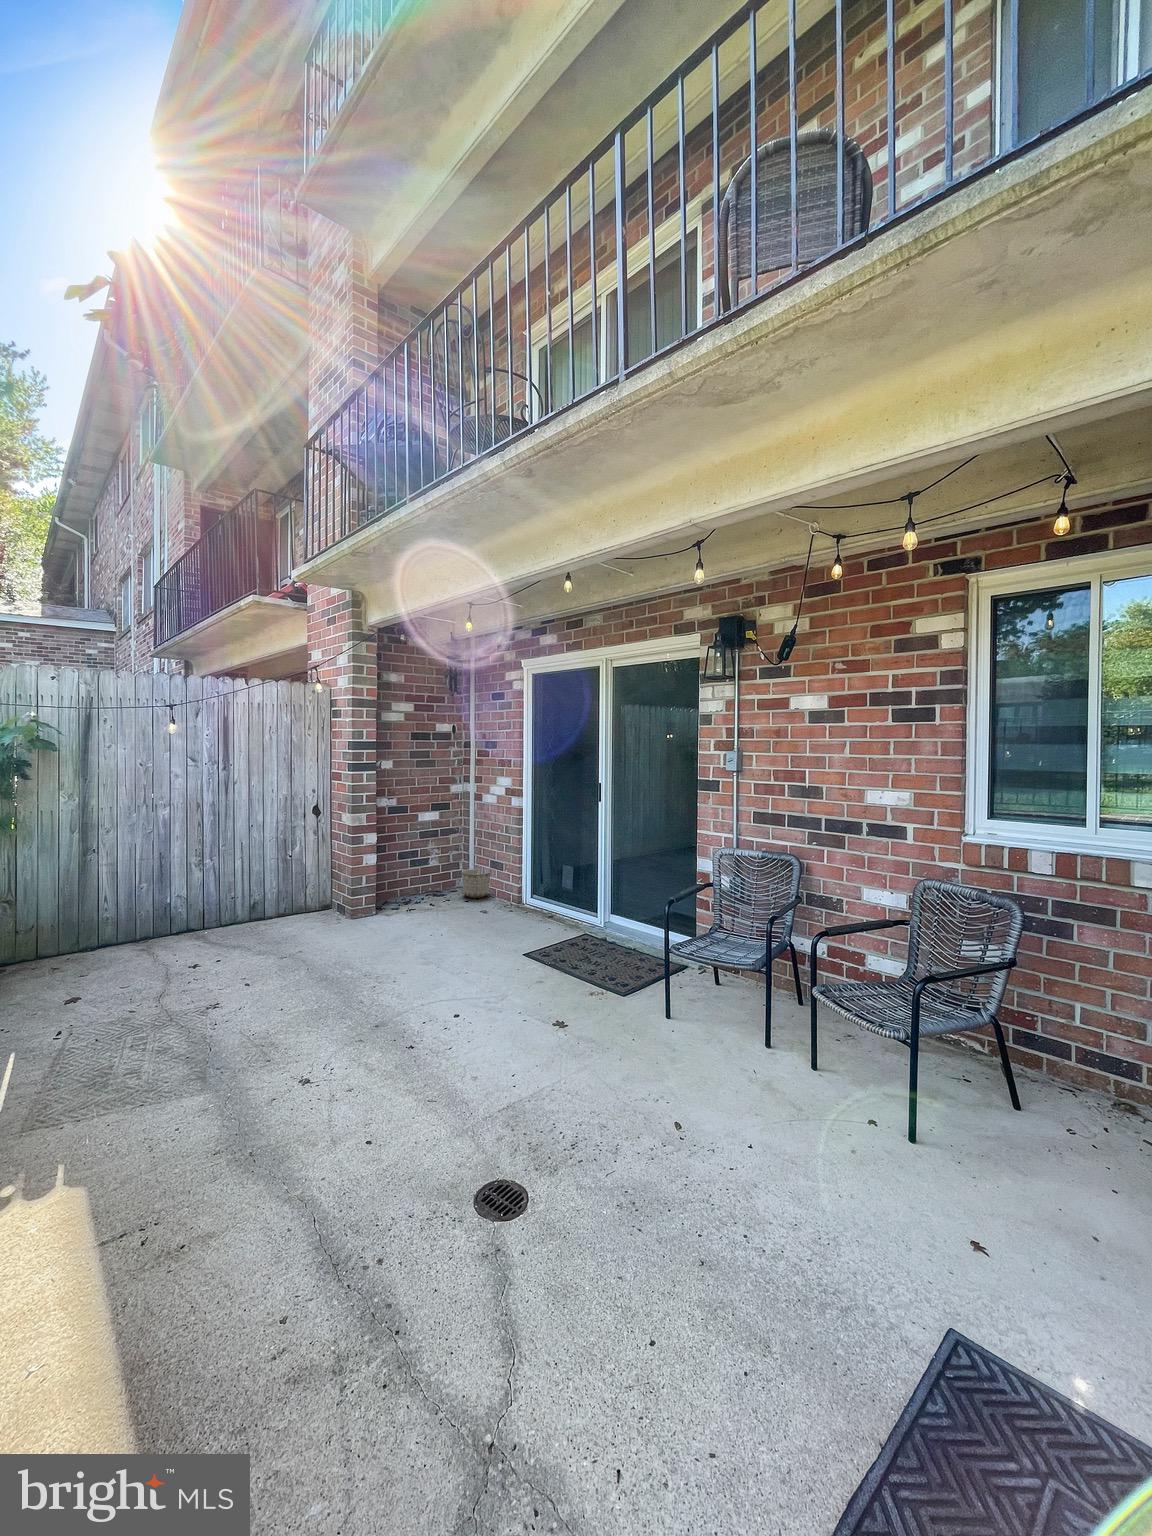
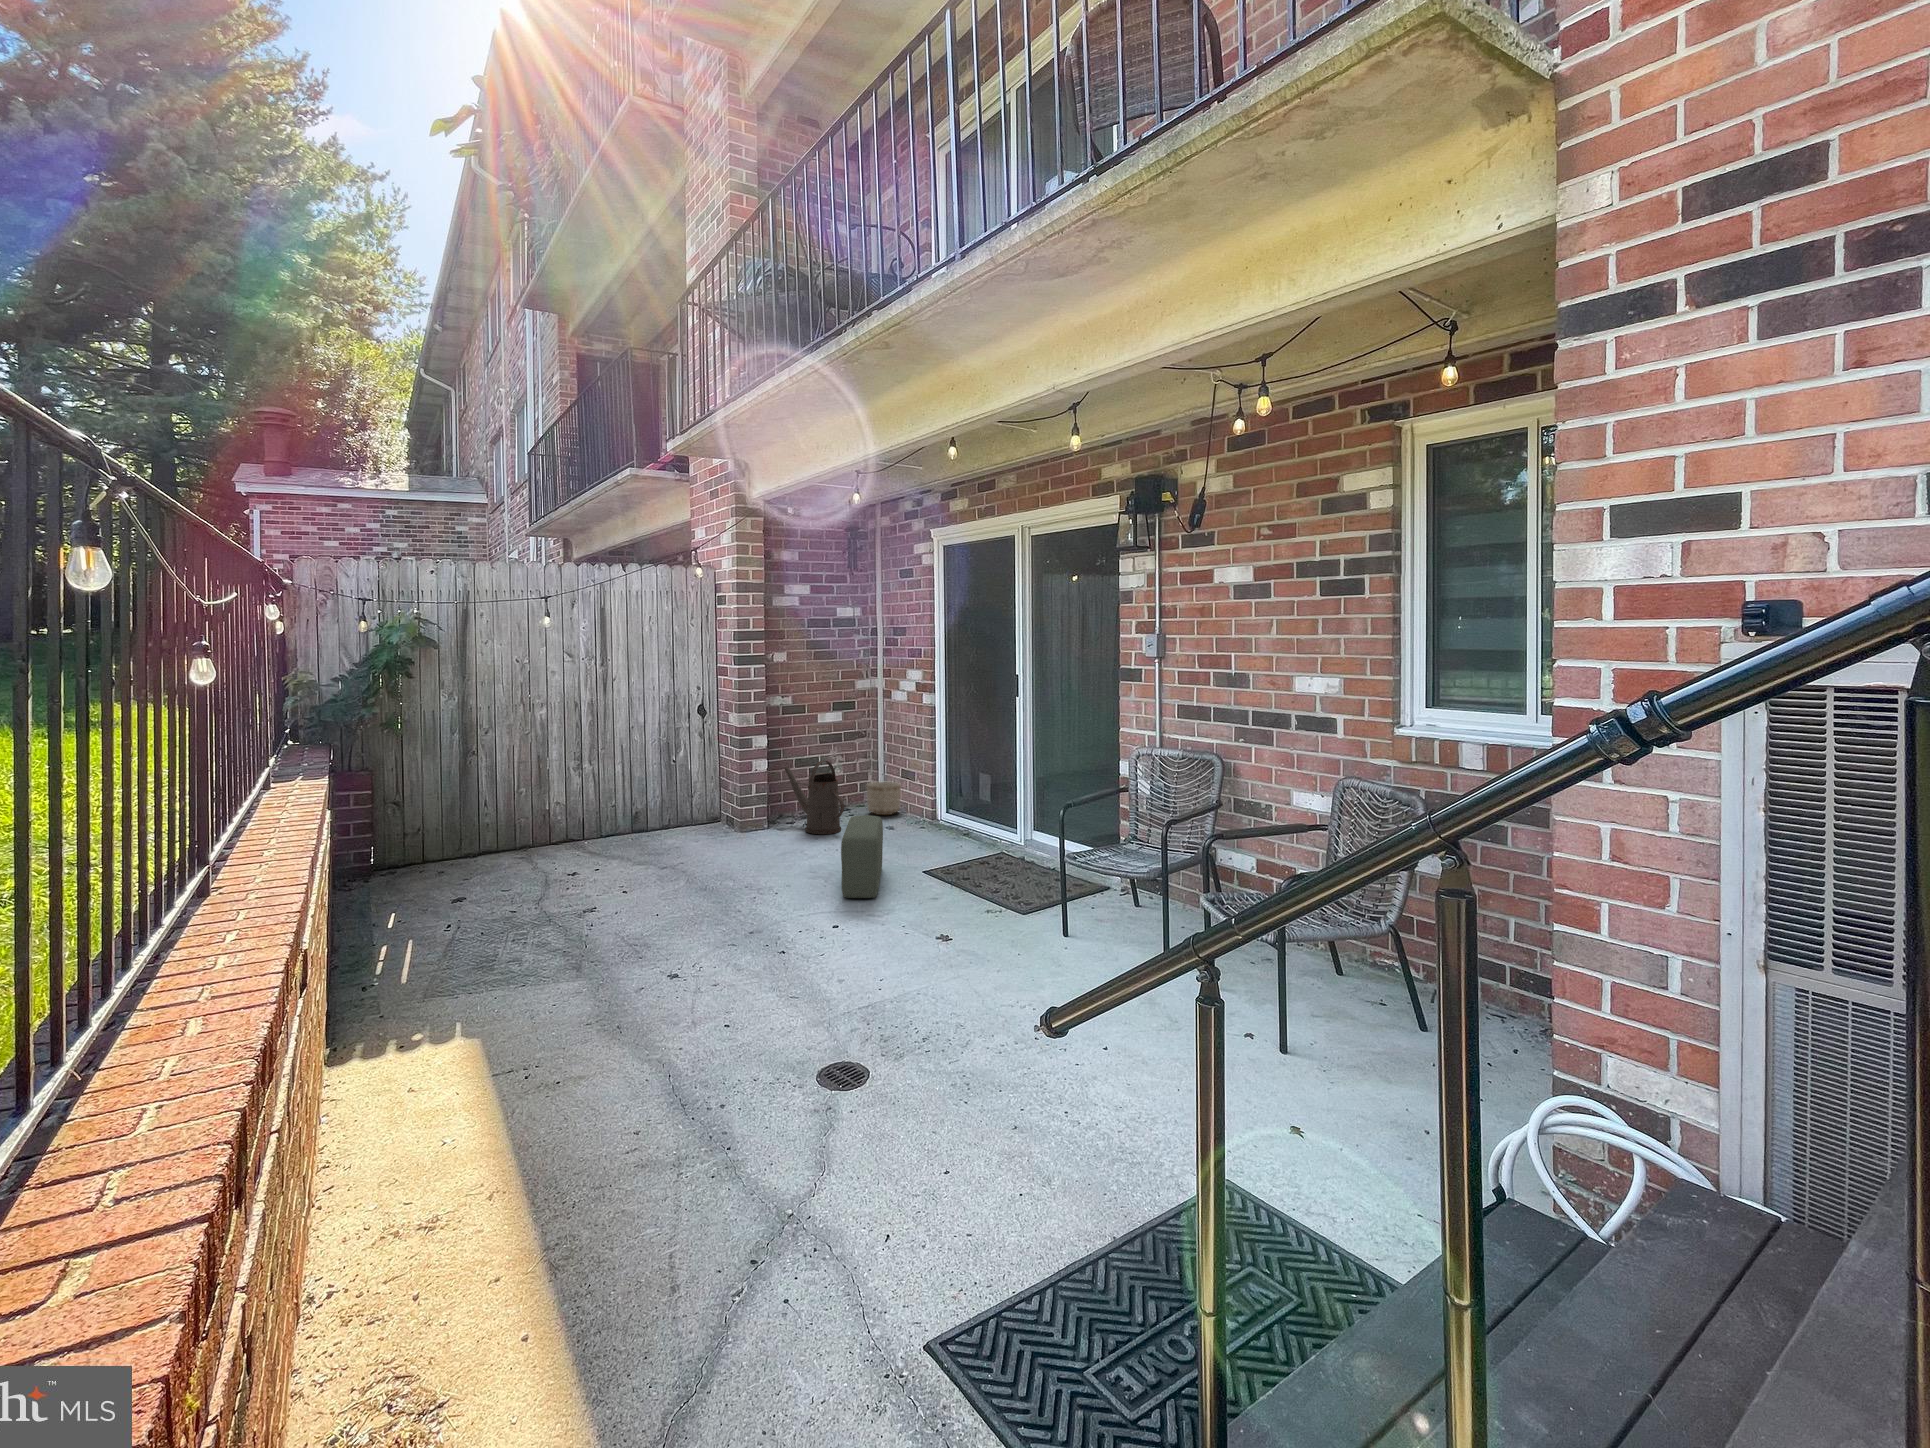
watering can: none [393,854,448,918] -> present [785,760,844,834]
pouf: none [462,907,496,988] -> present [841,815,883,898]

